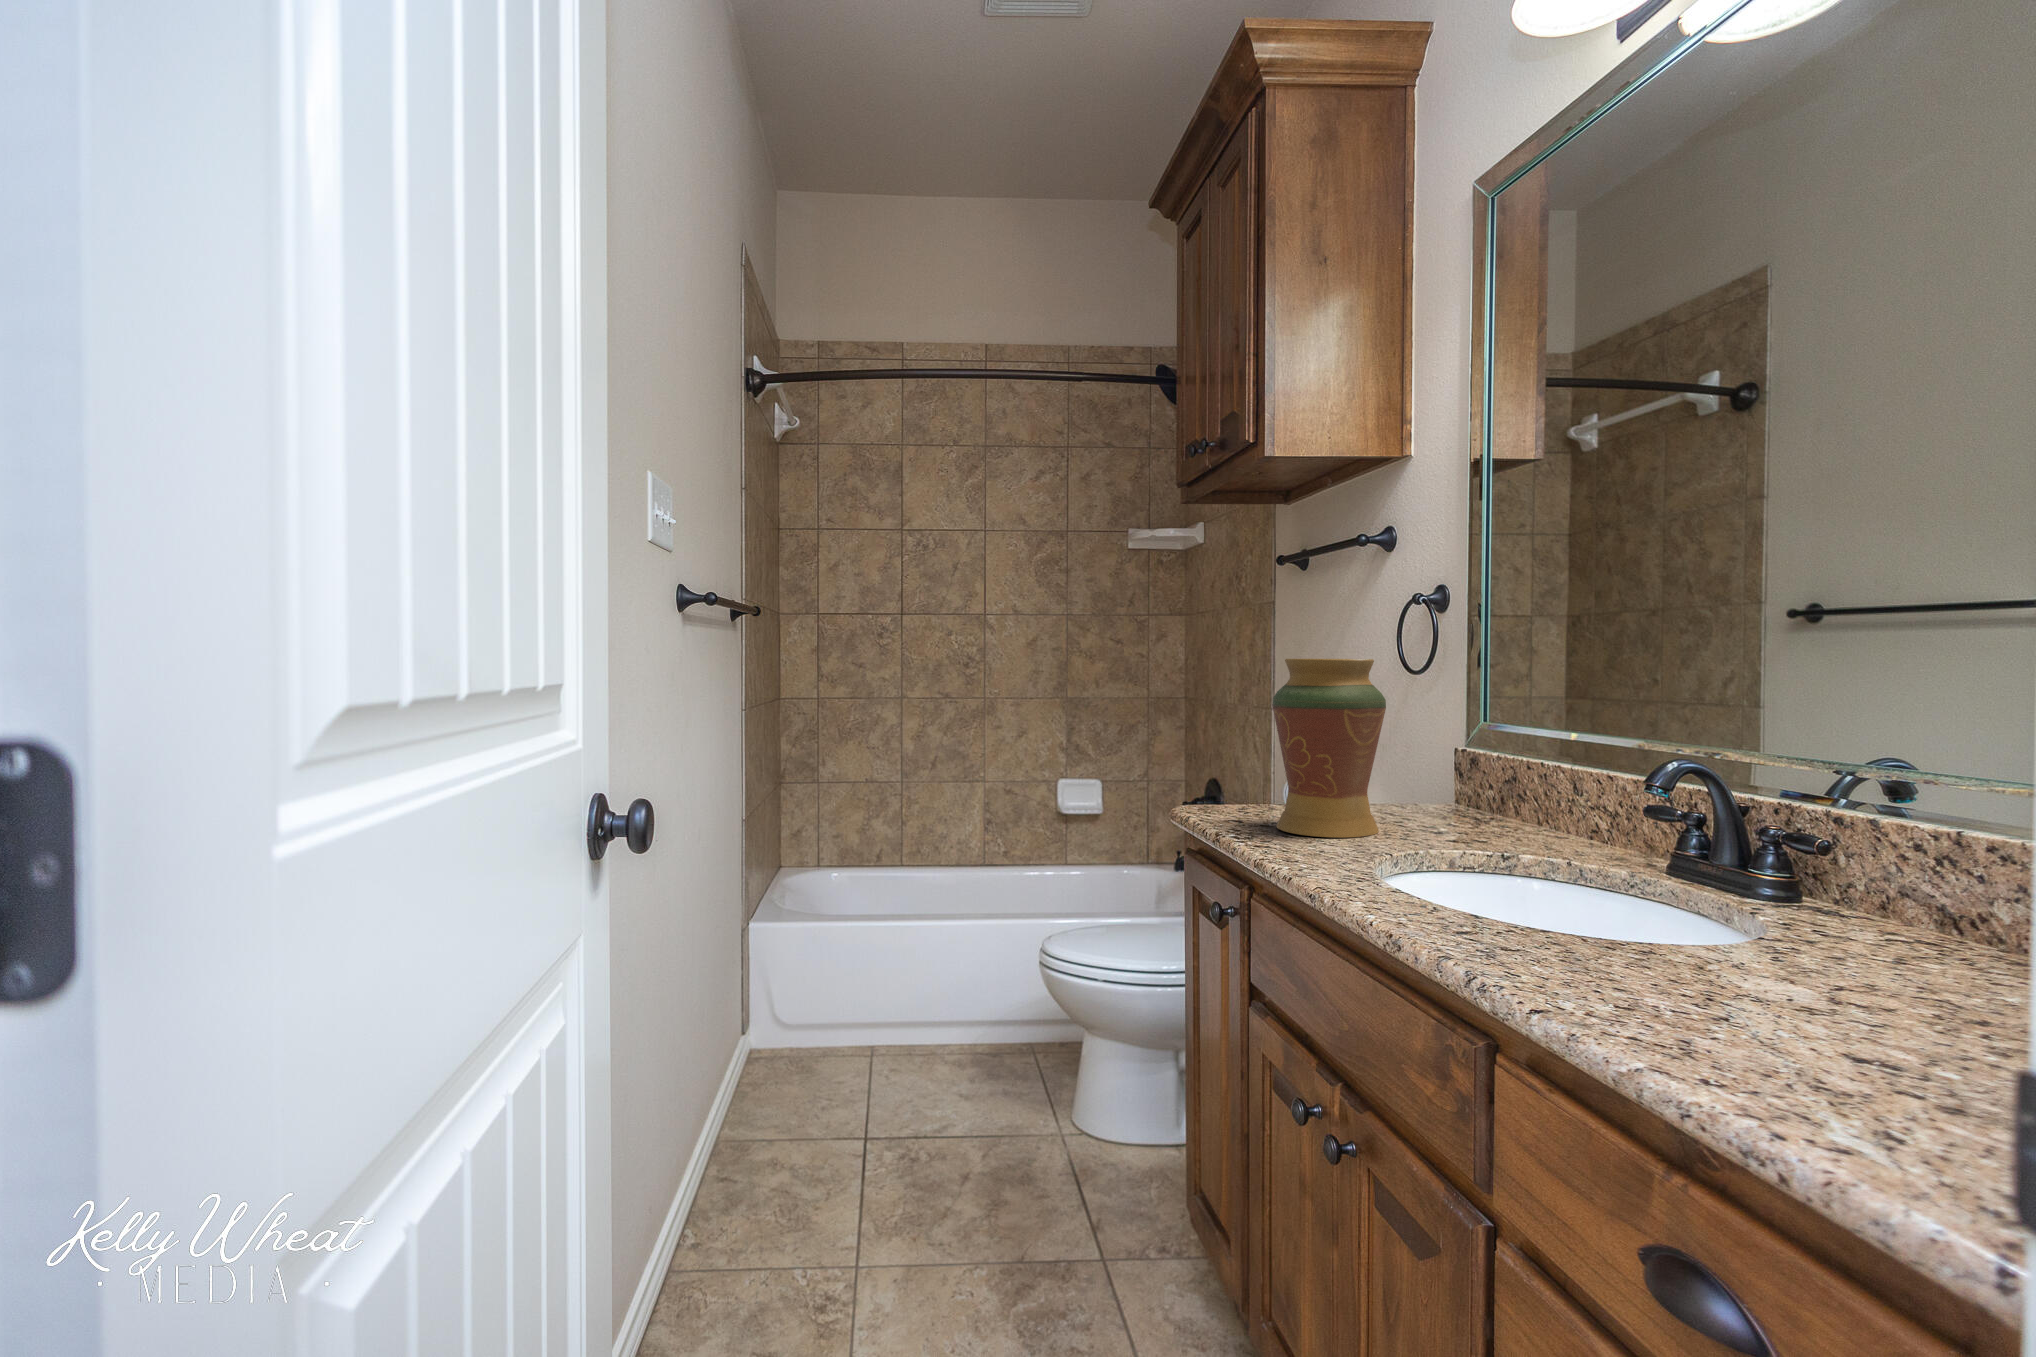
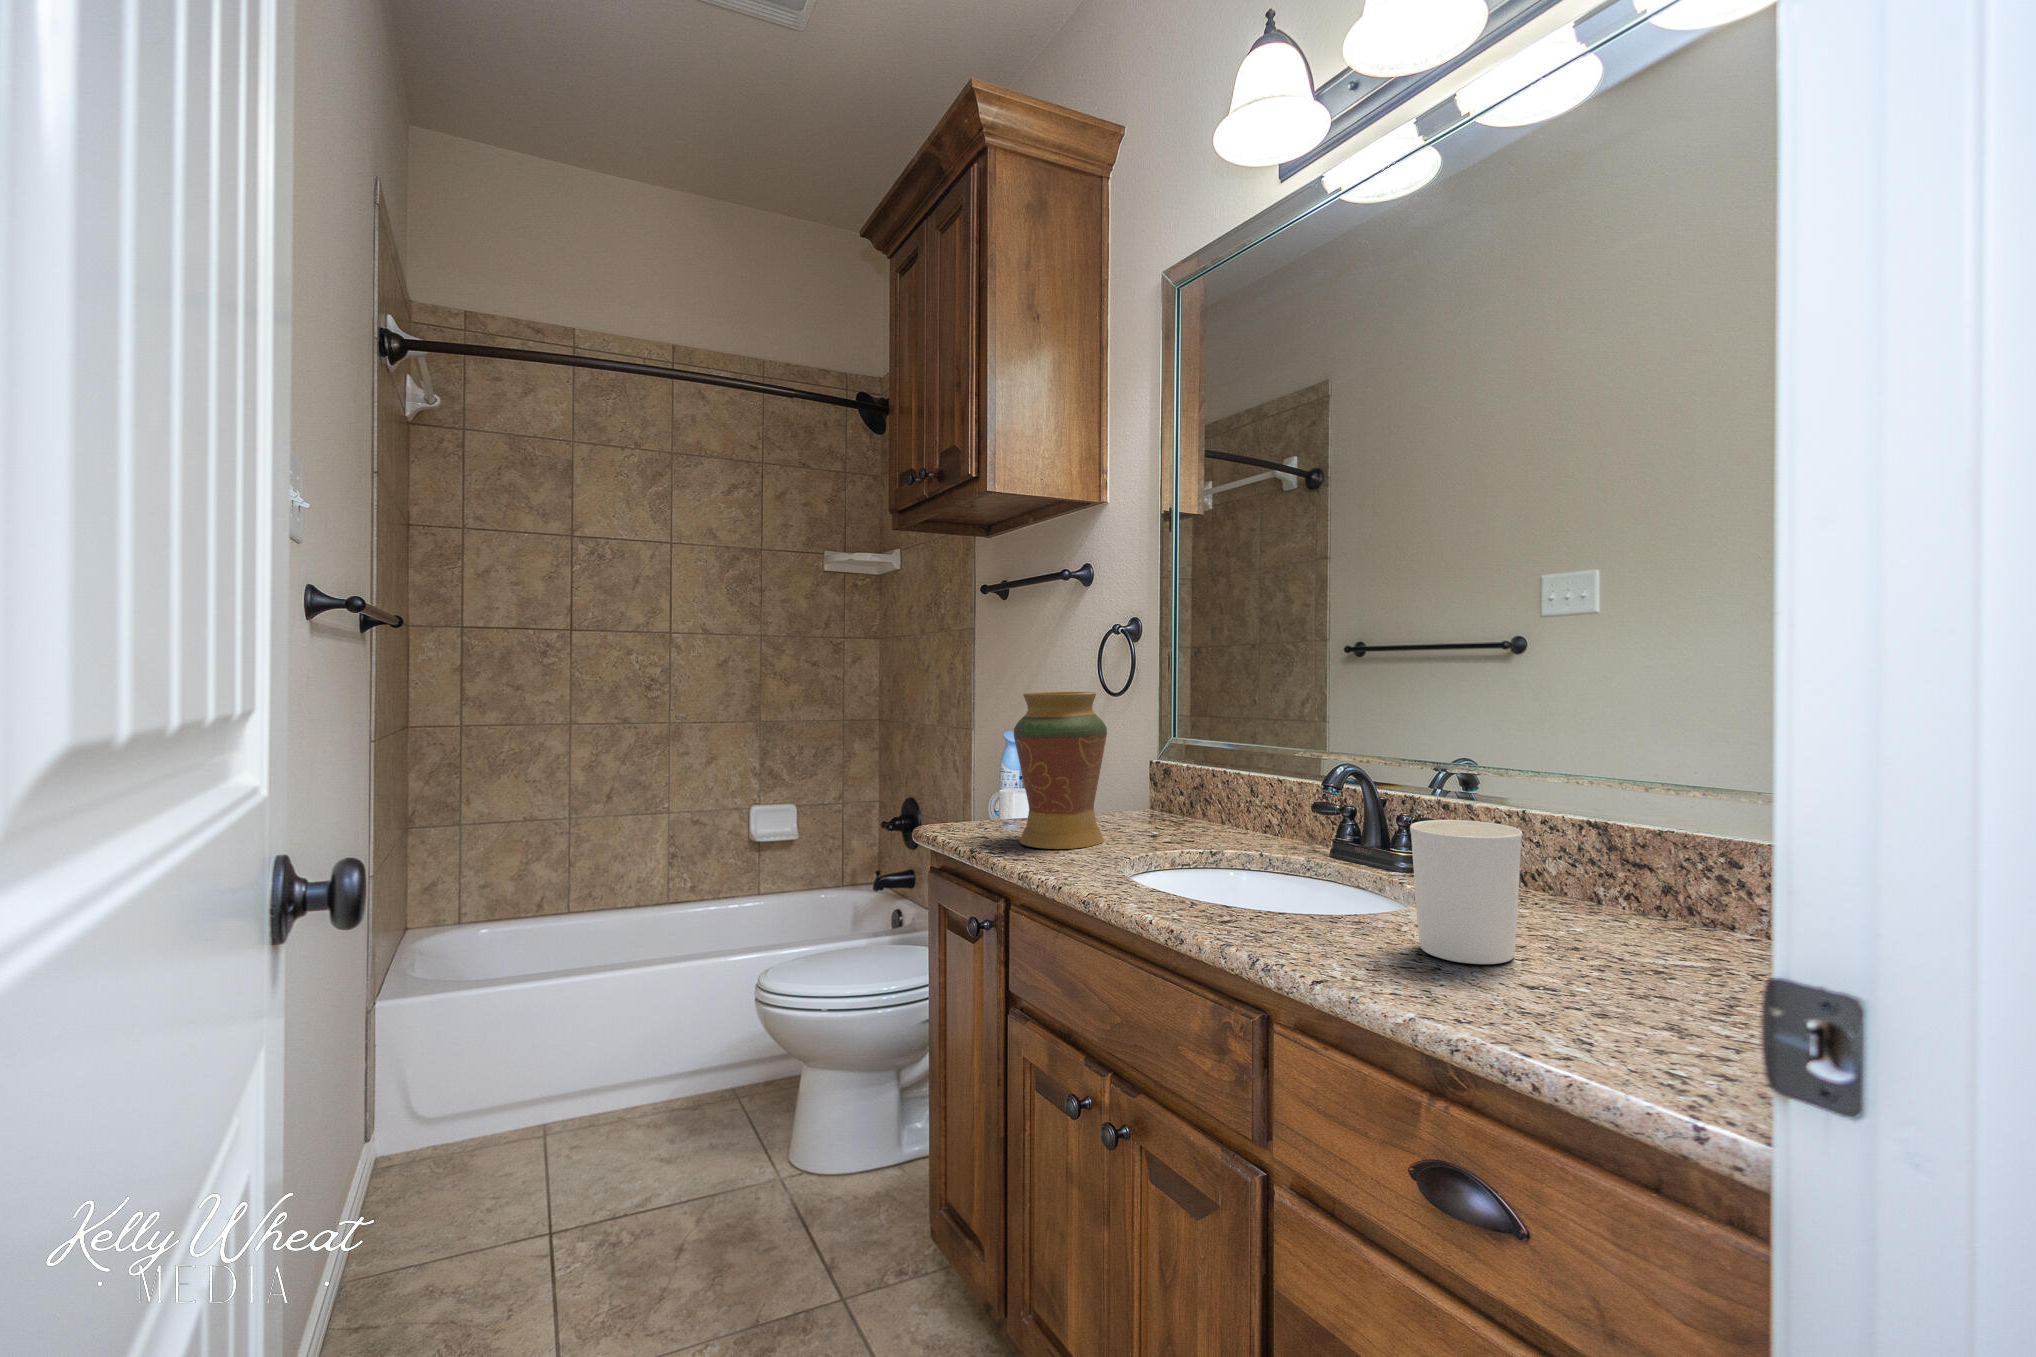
candle holder: none [1704,823,1881,1023] -> present [1410,820,1523,964]

